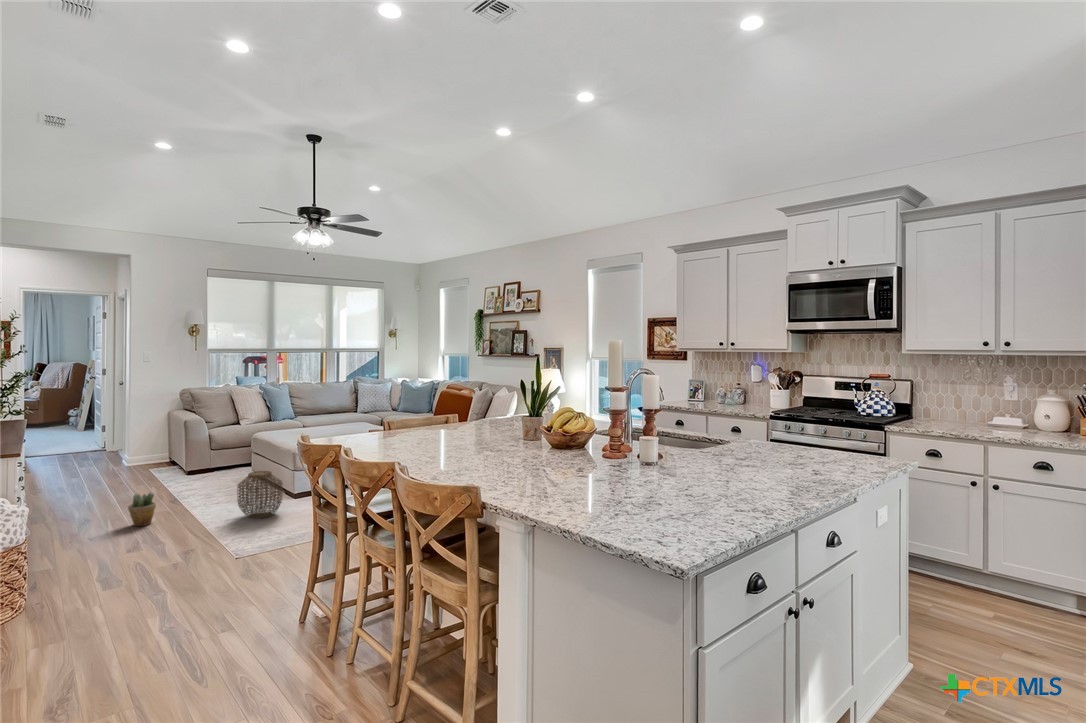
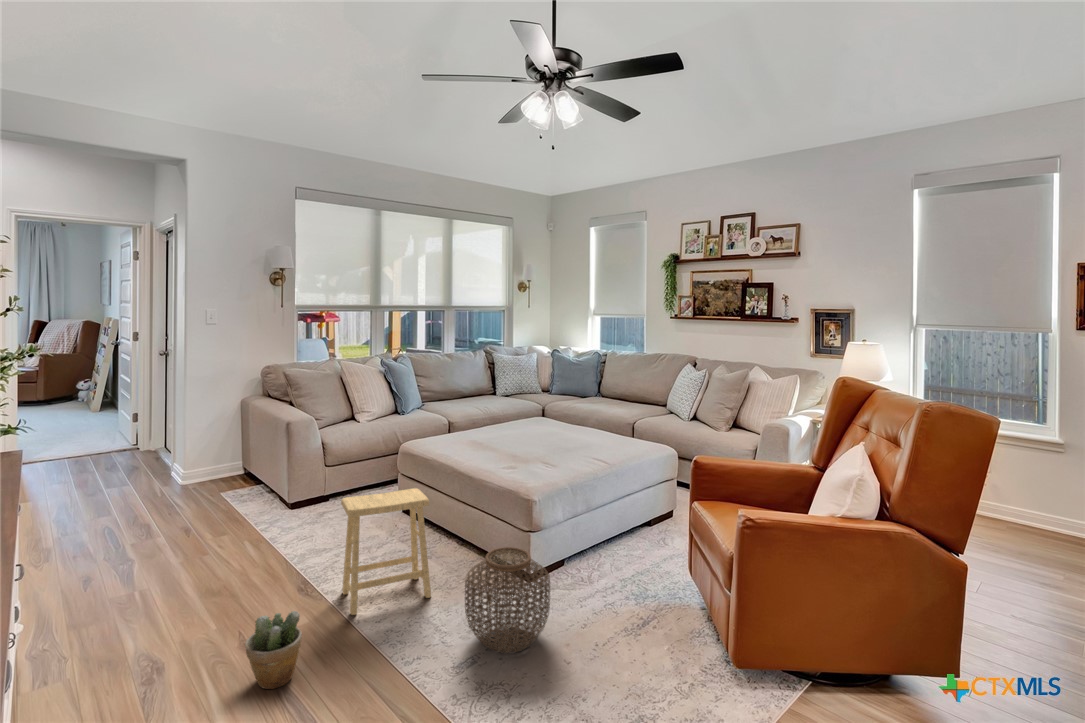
footstool: none [190,449,238,509] -> present [341,488,431,615]

